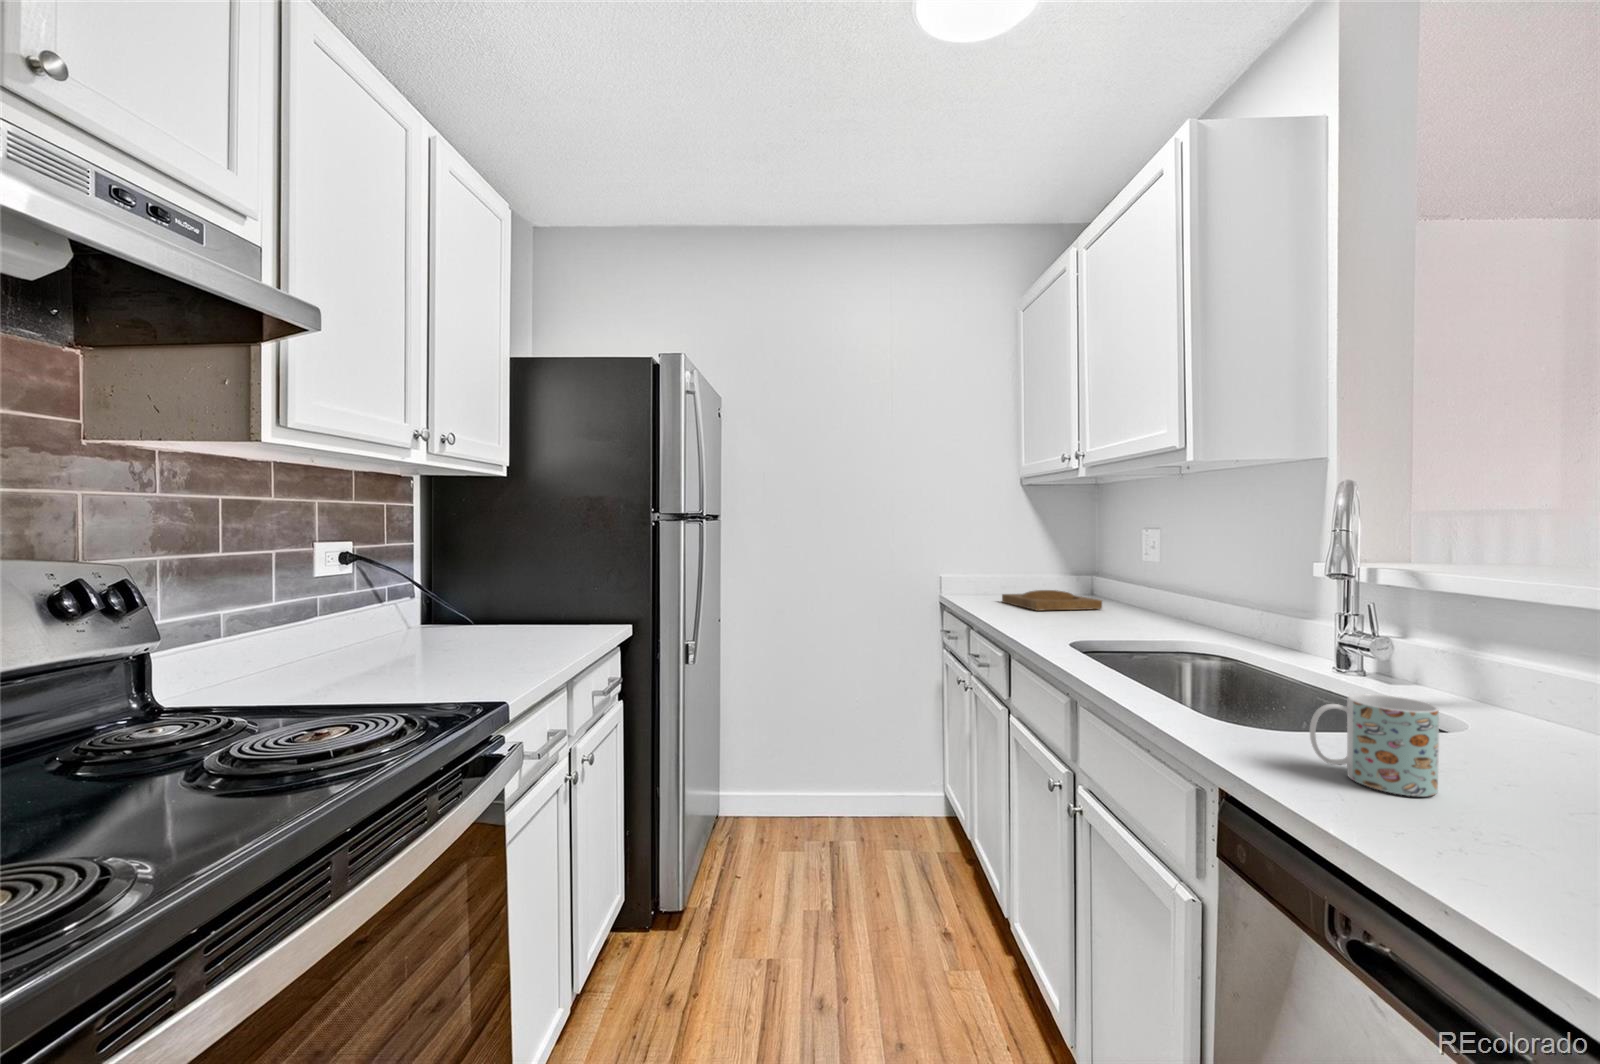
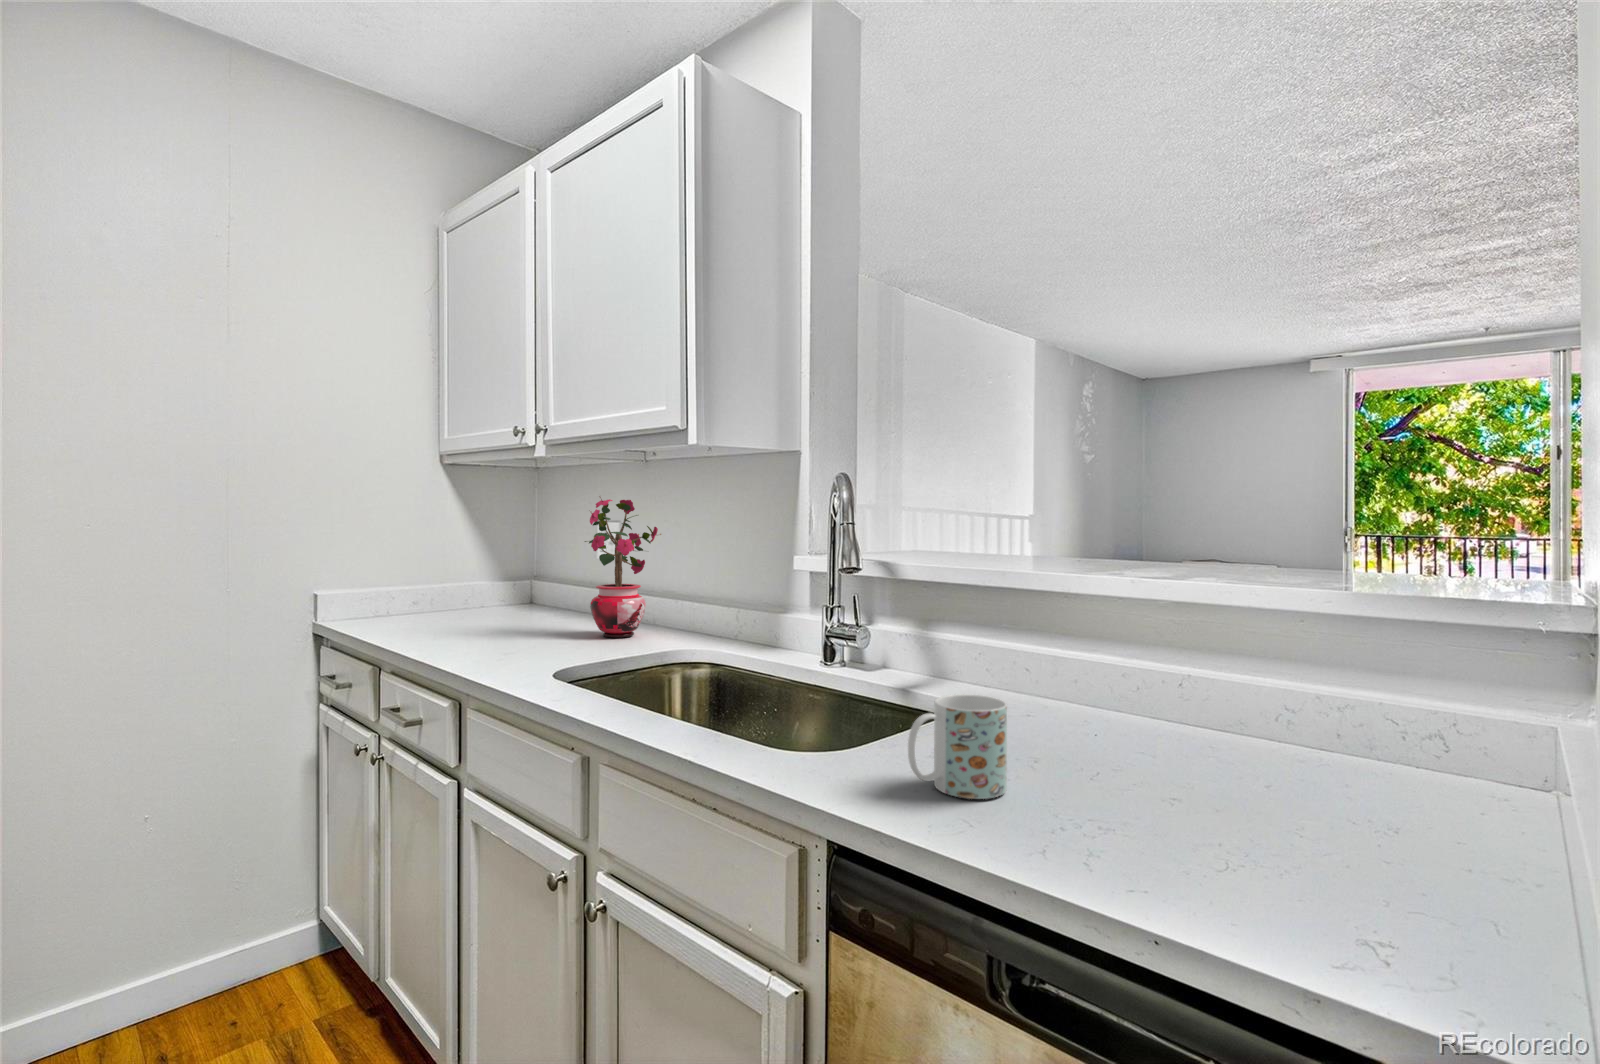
potted plant: none [1118,508,1188,625] -> present [585,497,661,638]
tray: present [1002,590,1102,610] -> none [422,603,559,633]

